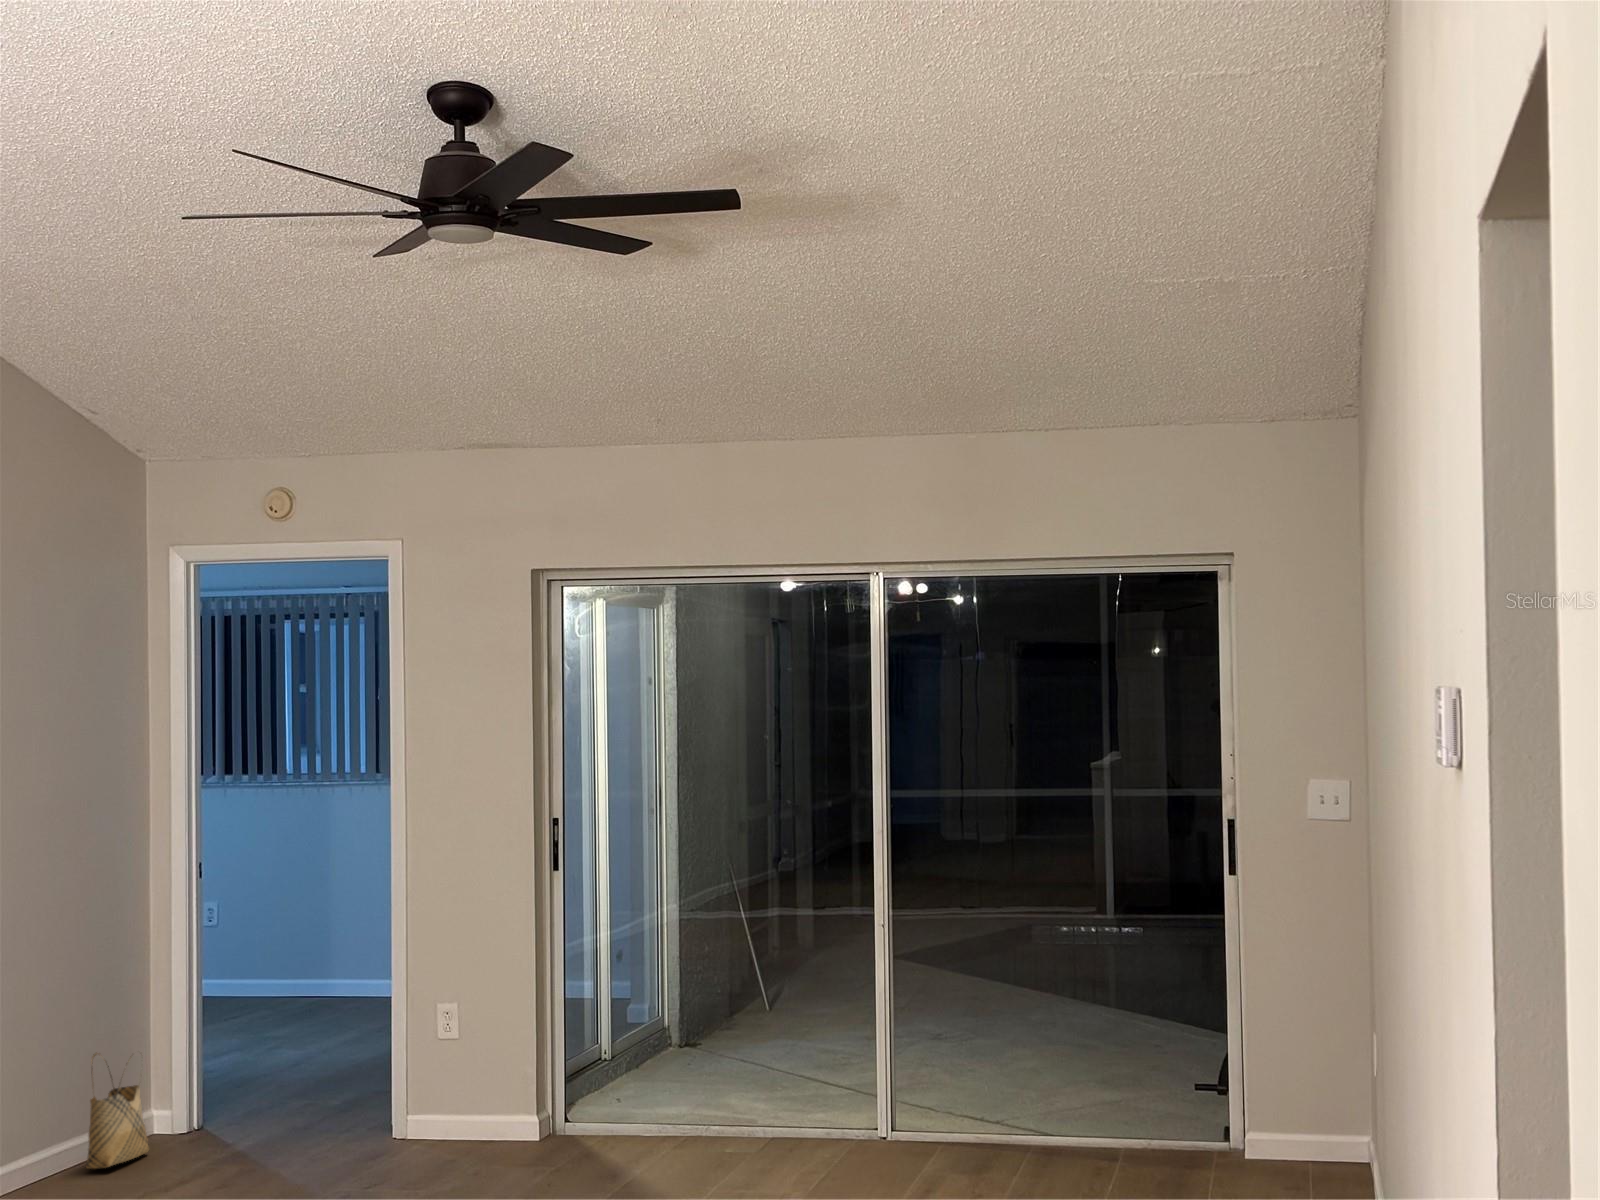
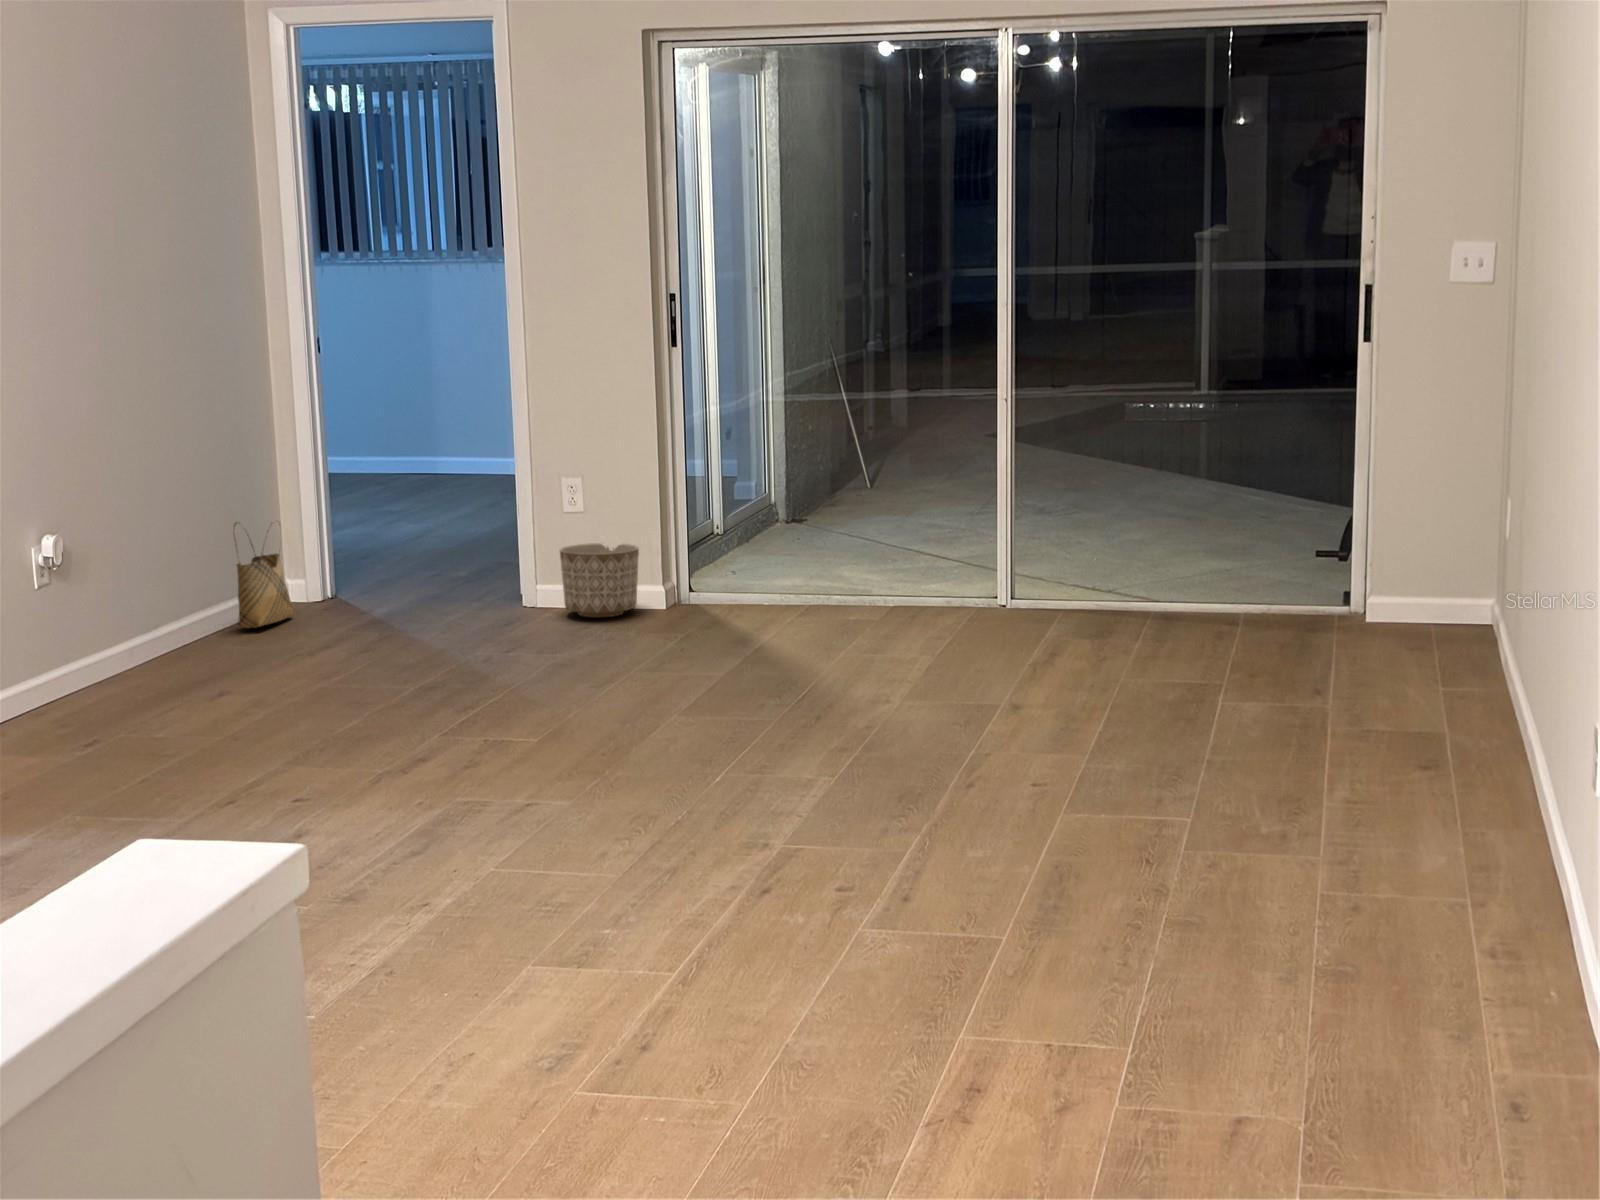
planter: none [431,1072,513,1154] -> present [560,543,639,617]

